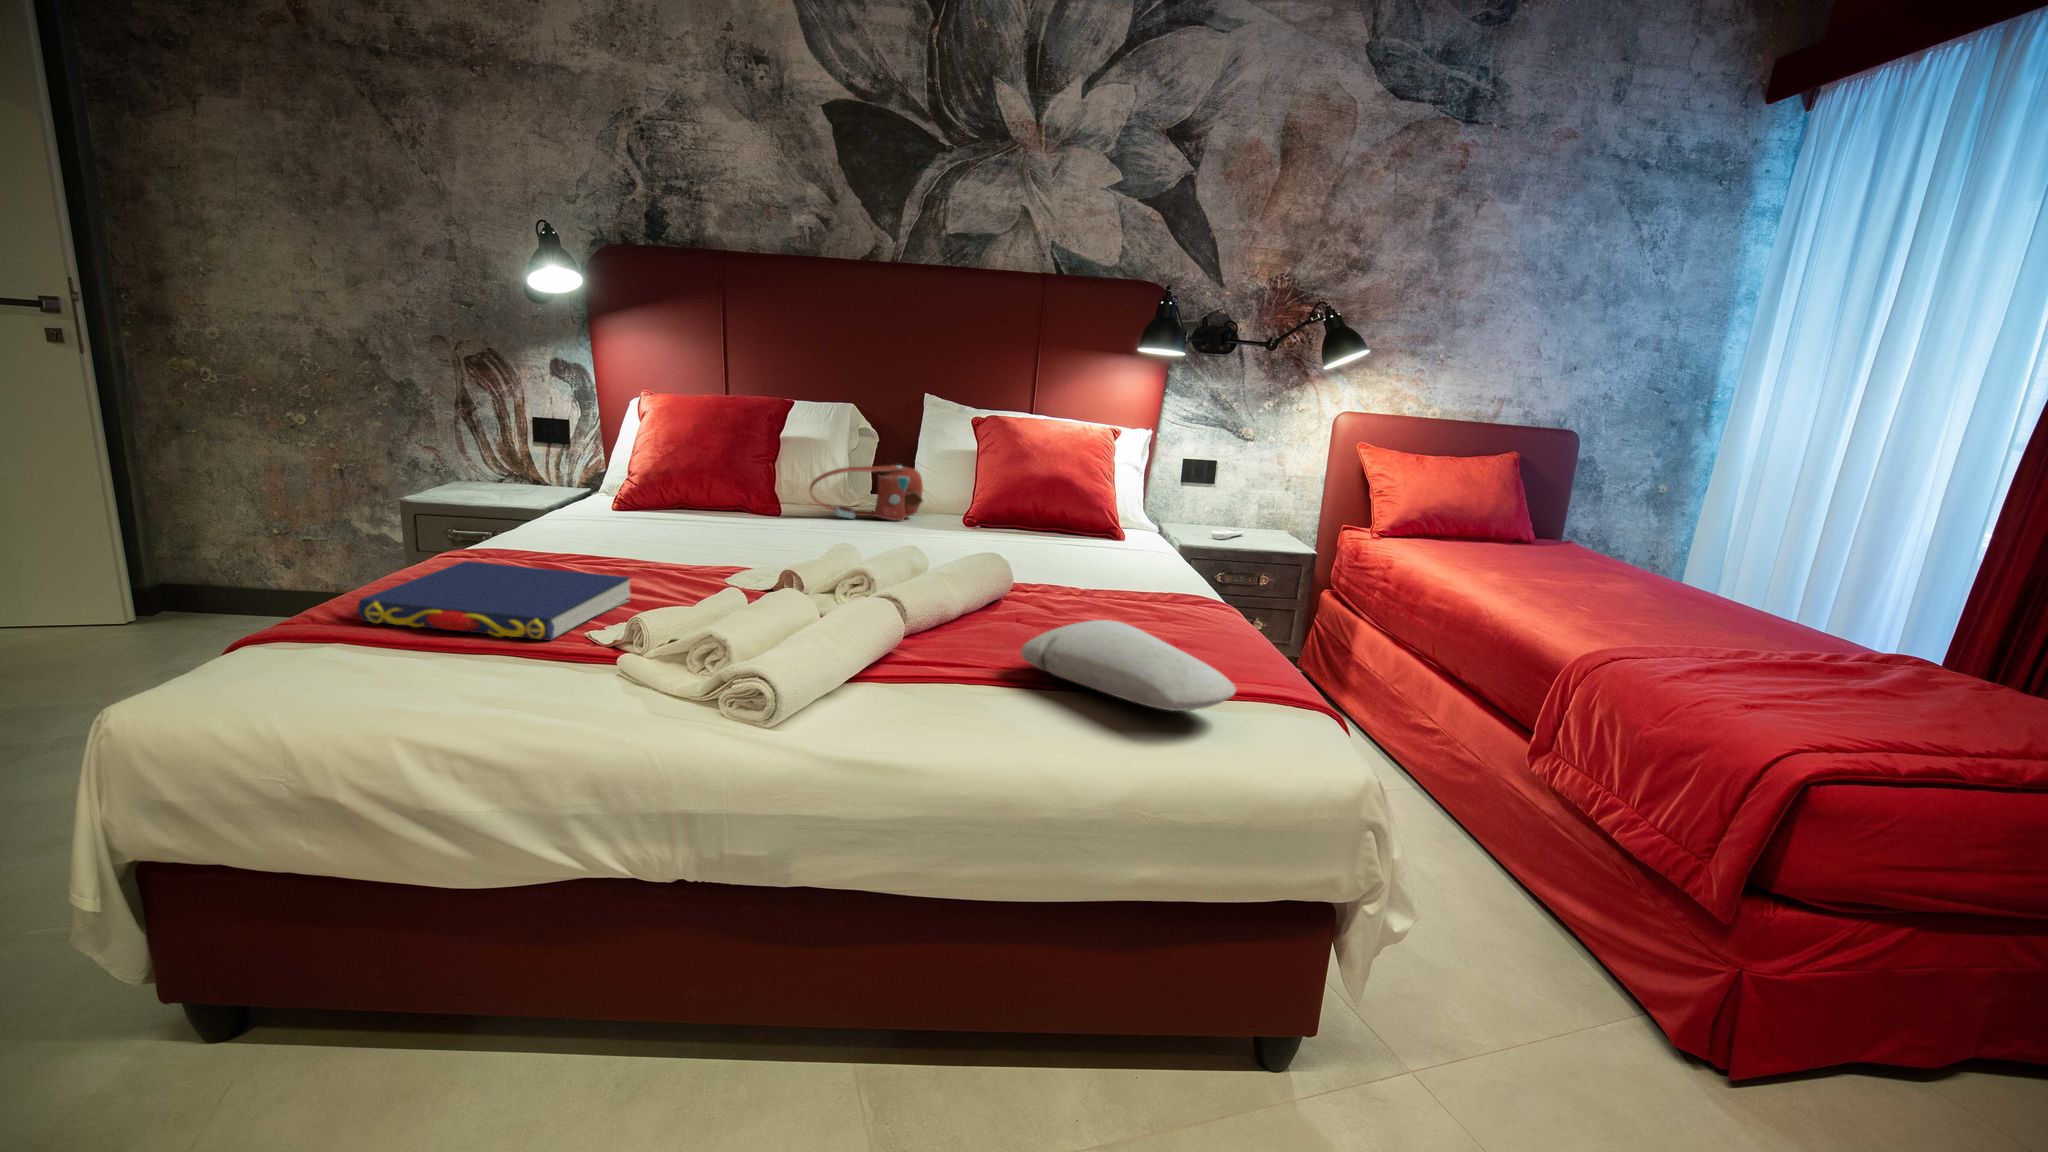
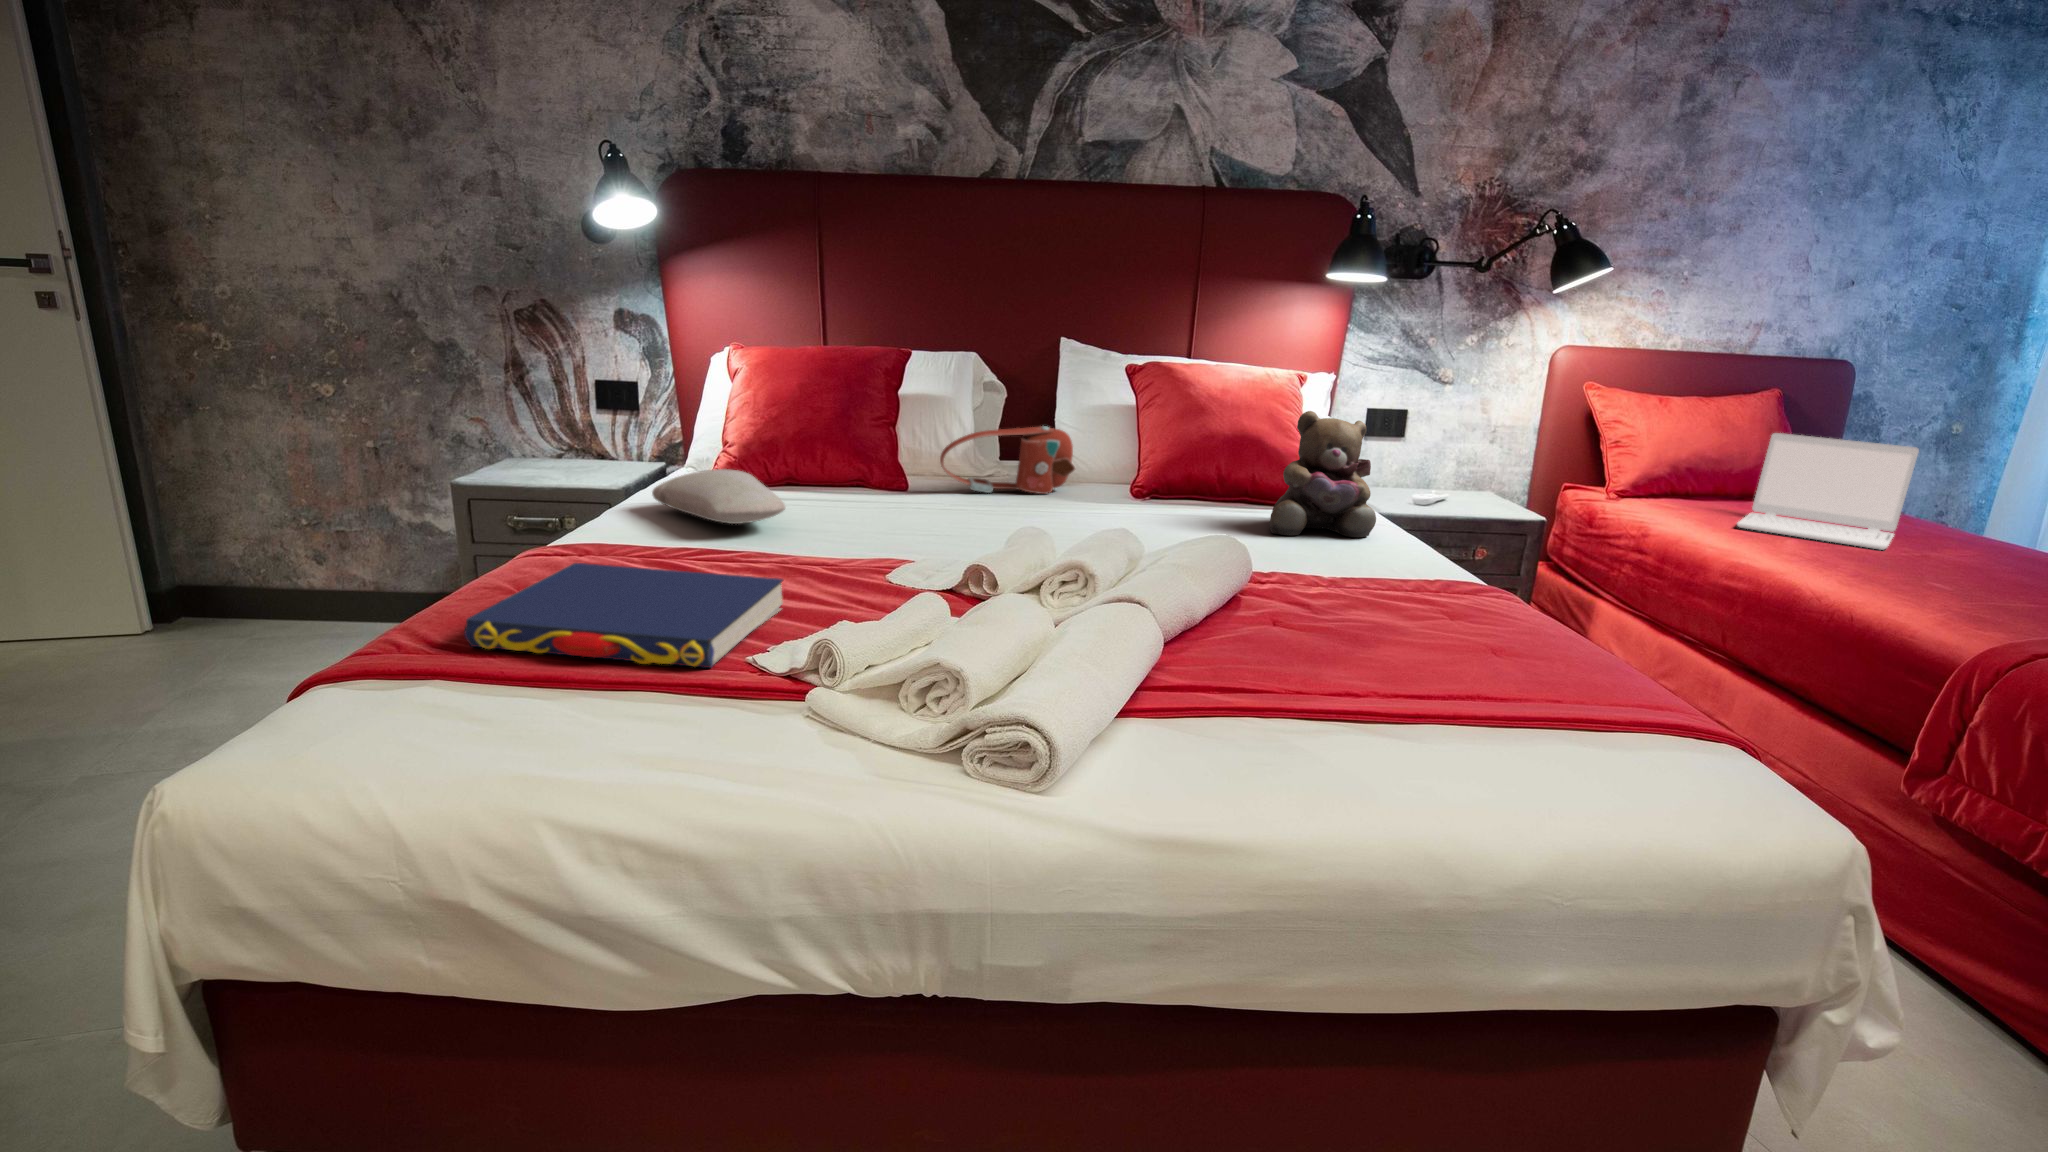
teddy bear: none [1067,458,1151,560] -> present [1270,411,1376,537]
laptop: none [1457,486,1595,580] -> present [1737,433,1919,550]
pillow: present [1021,620,1236,711] -> present [652,469,785,524]

